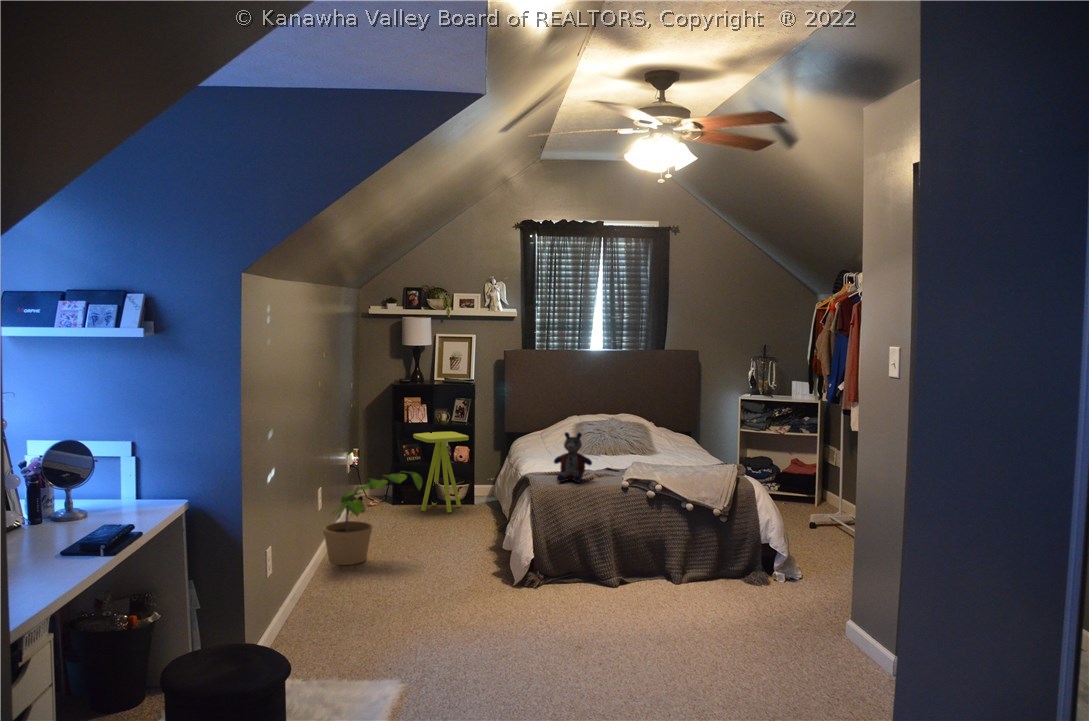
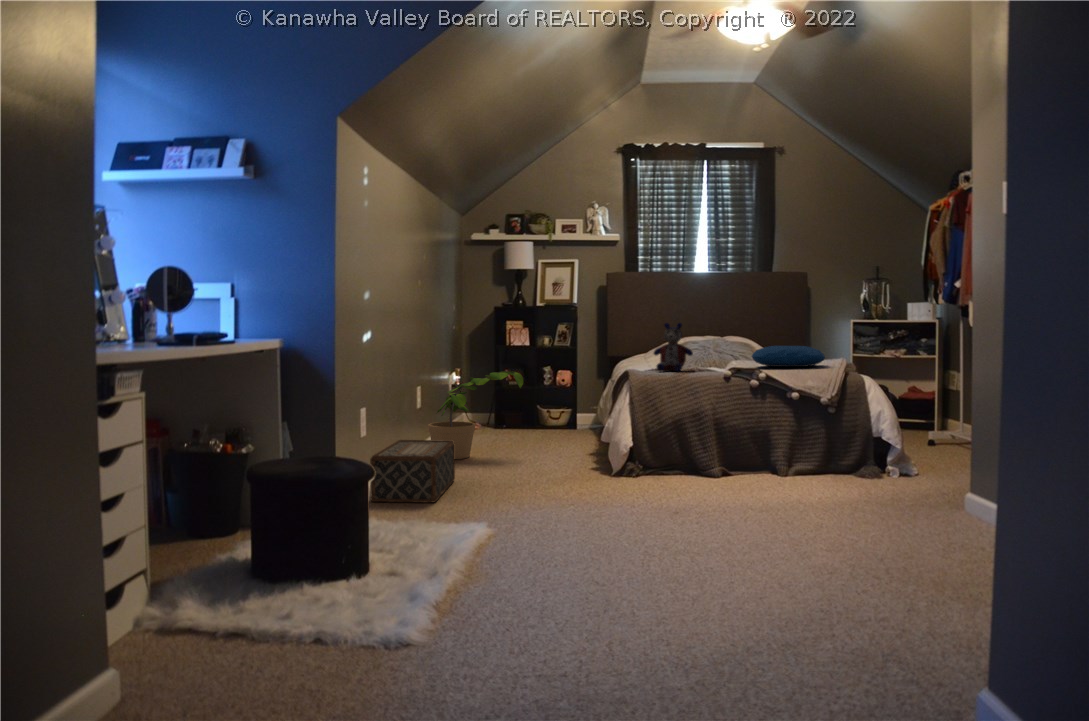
side table: present [413,432,469,512] -> none [516,355,570,432]
pillow: none [648,451,717,475] -> present [752,346,825,367]
woven basket: none [264,562,352,646] -> present [370,440,455,503]

